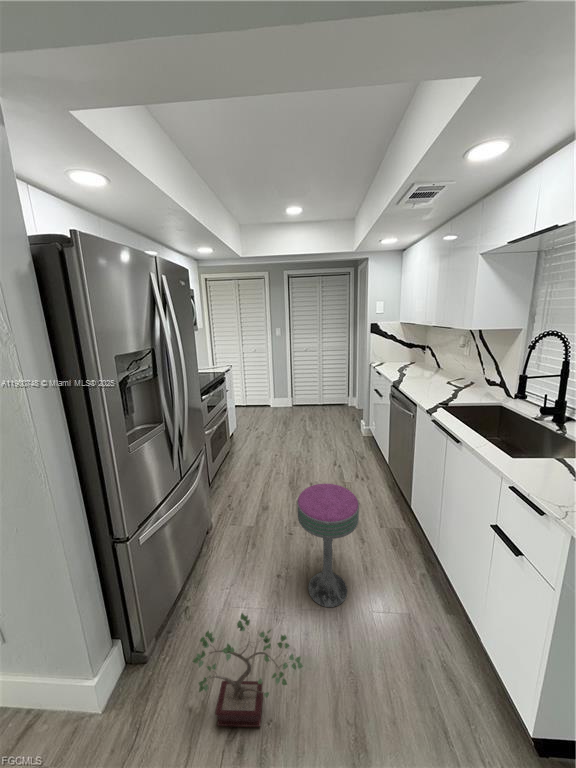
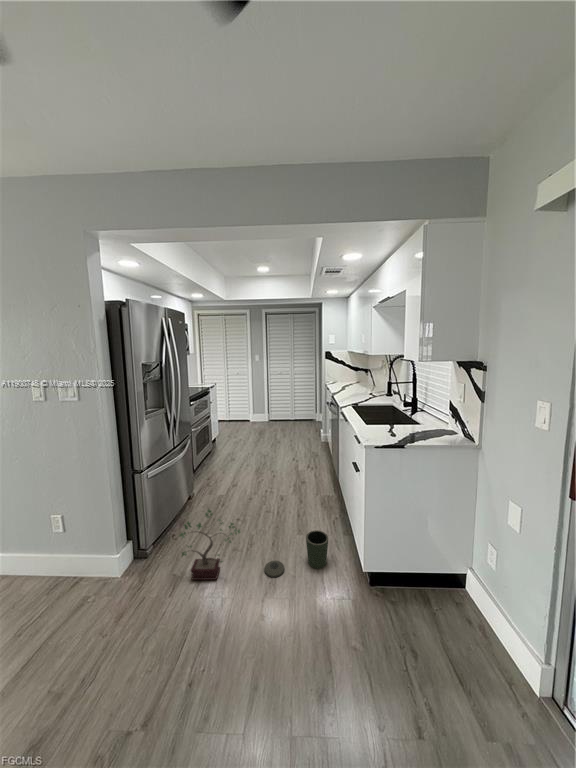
bar stool: present [297,484,359,607] -> none [250,452,289,533]
trash can: none [336,630,445,724] -> present [264,531,328,578]

